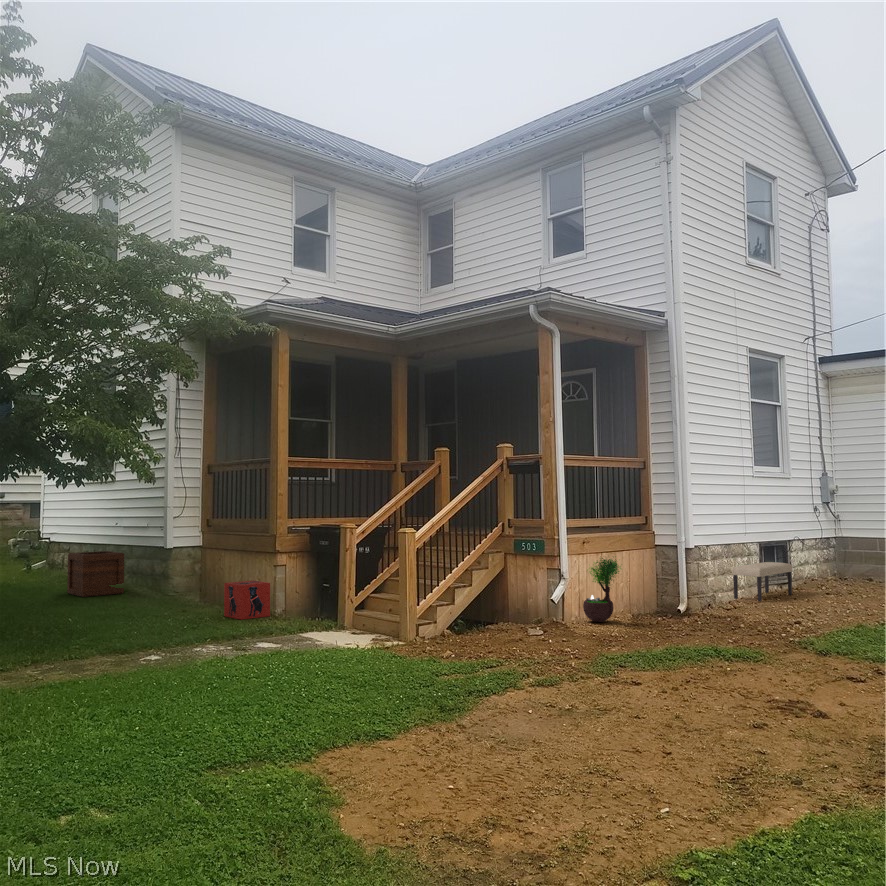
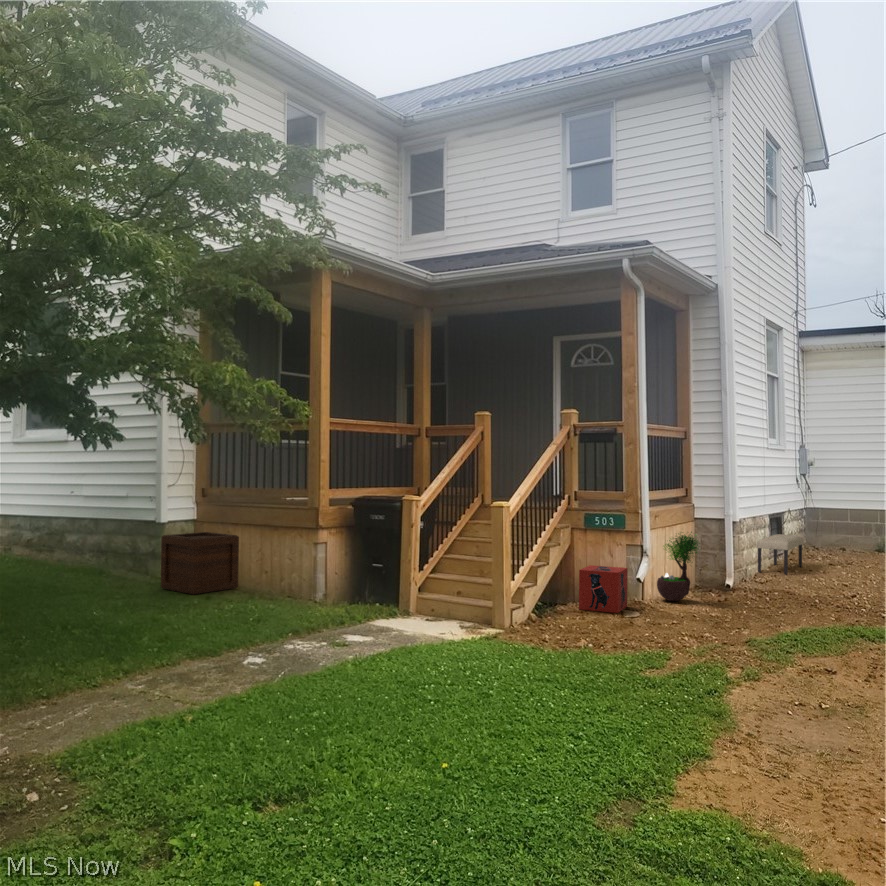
wooden crate: present [67,551,124,597] -> present [161,532,239,595]
storage box: present [224,580,270,620] -> present [579,565,628,613]

